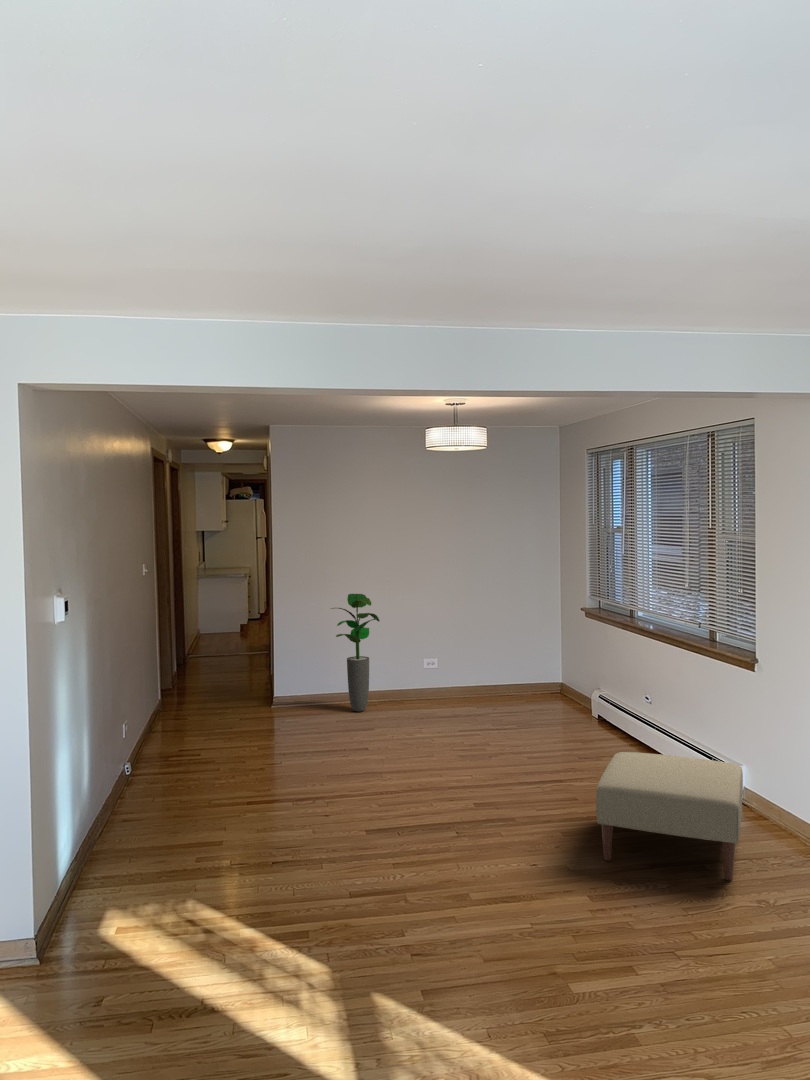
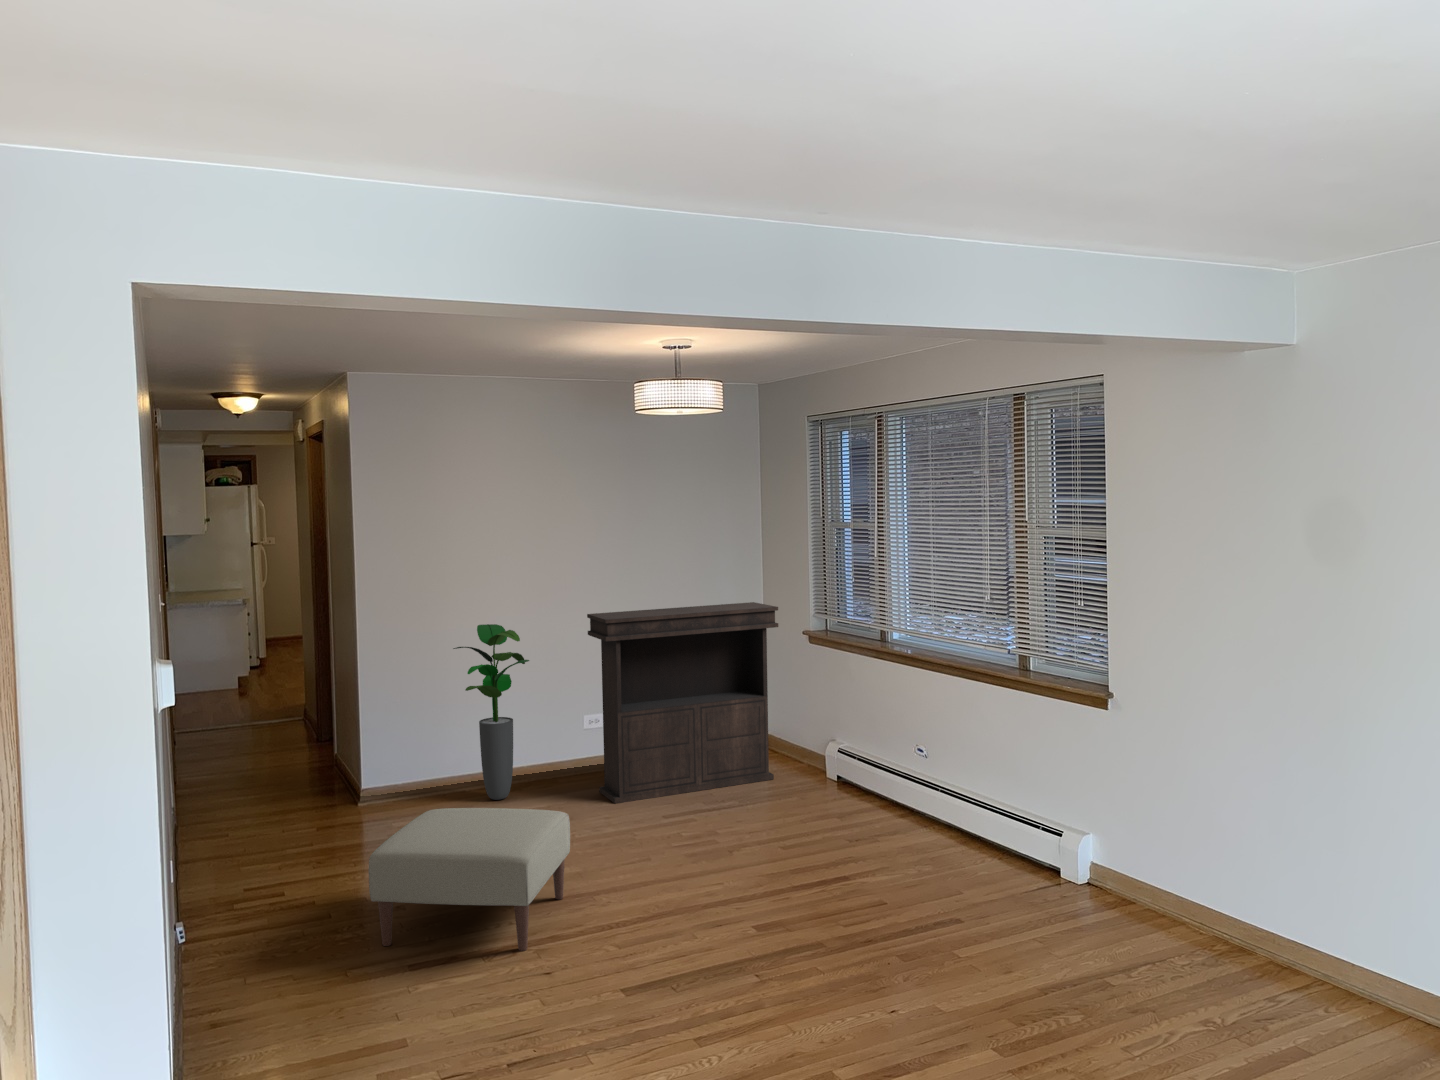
console table: none [419,585,556,720] -> present [587,602,778,803]
ottoman: present [596,752,743,881] -> present [369,808,570,951]

